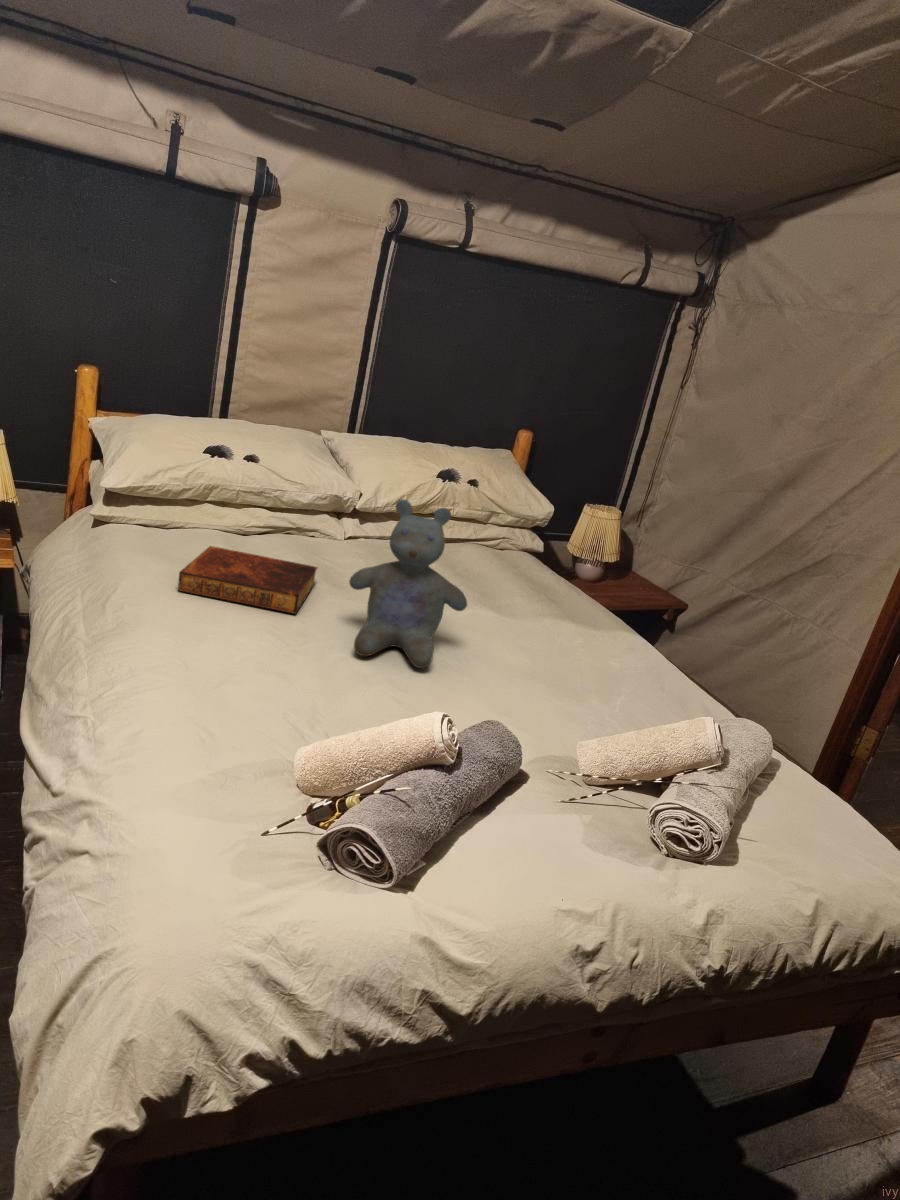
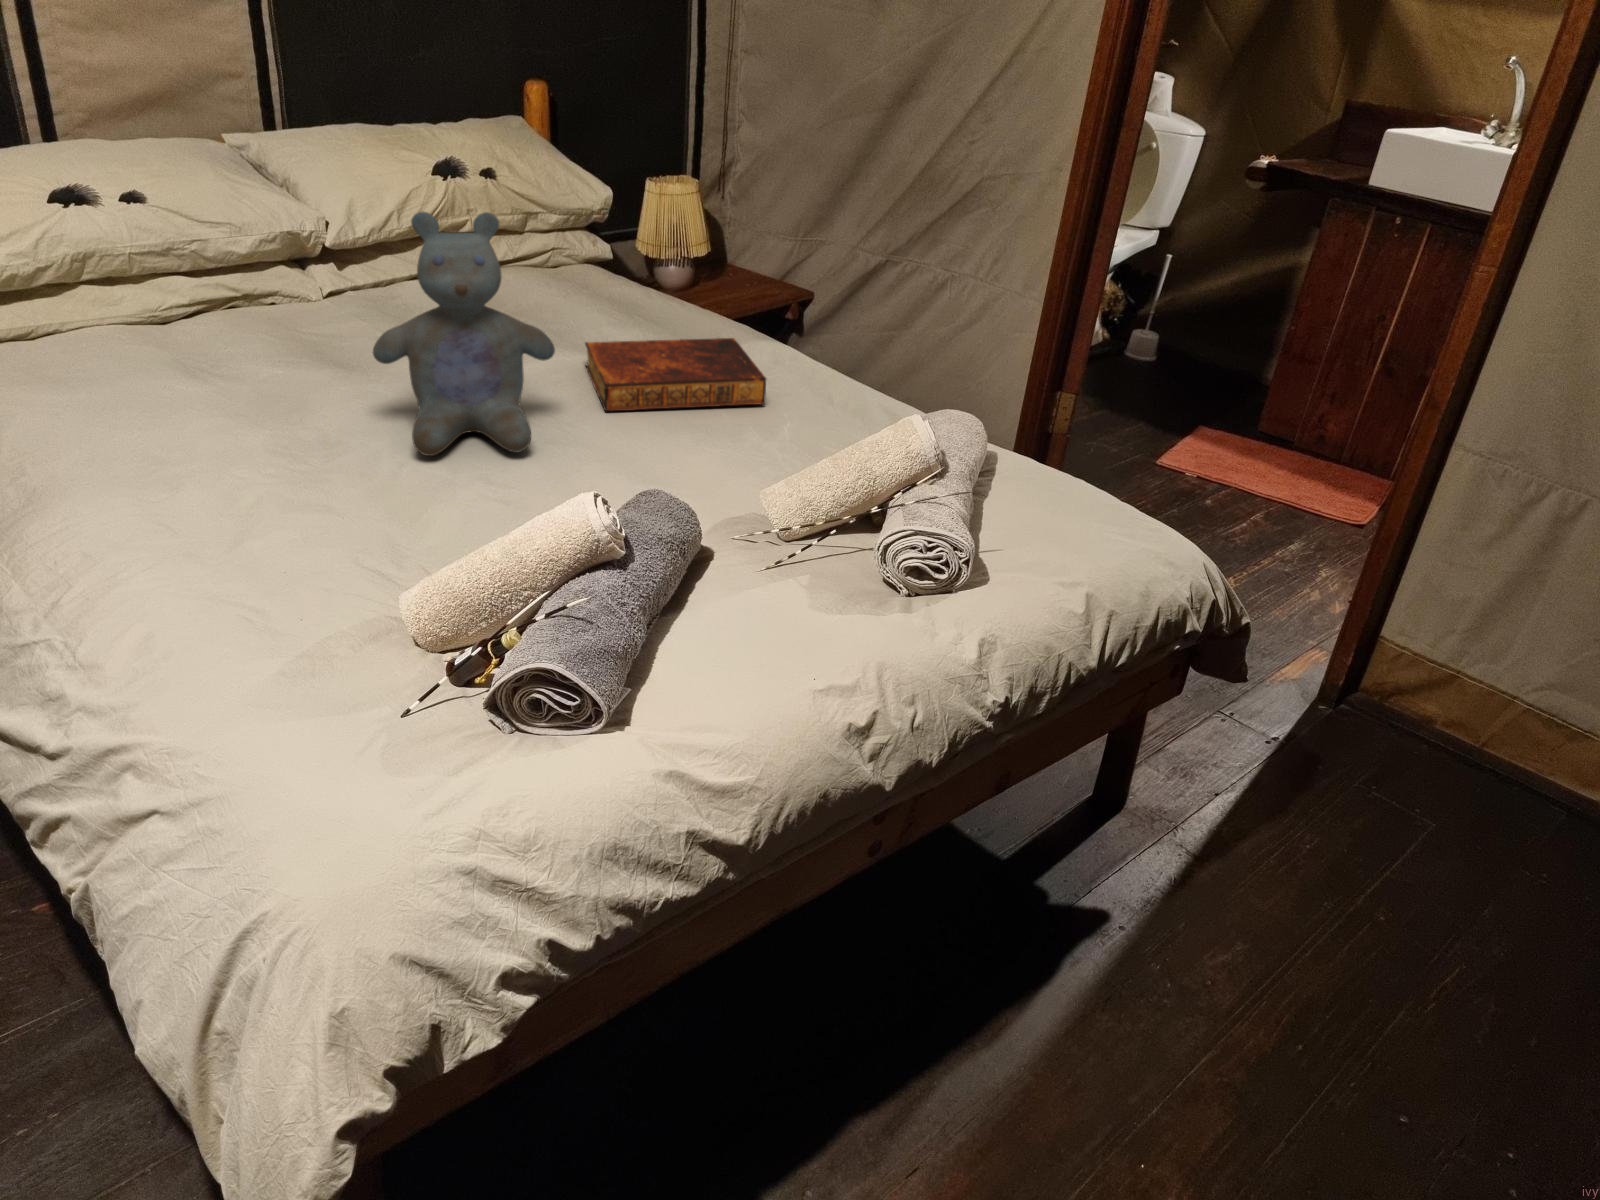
book: present [178,546,318,614] -> present [585,338,767,412]

